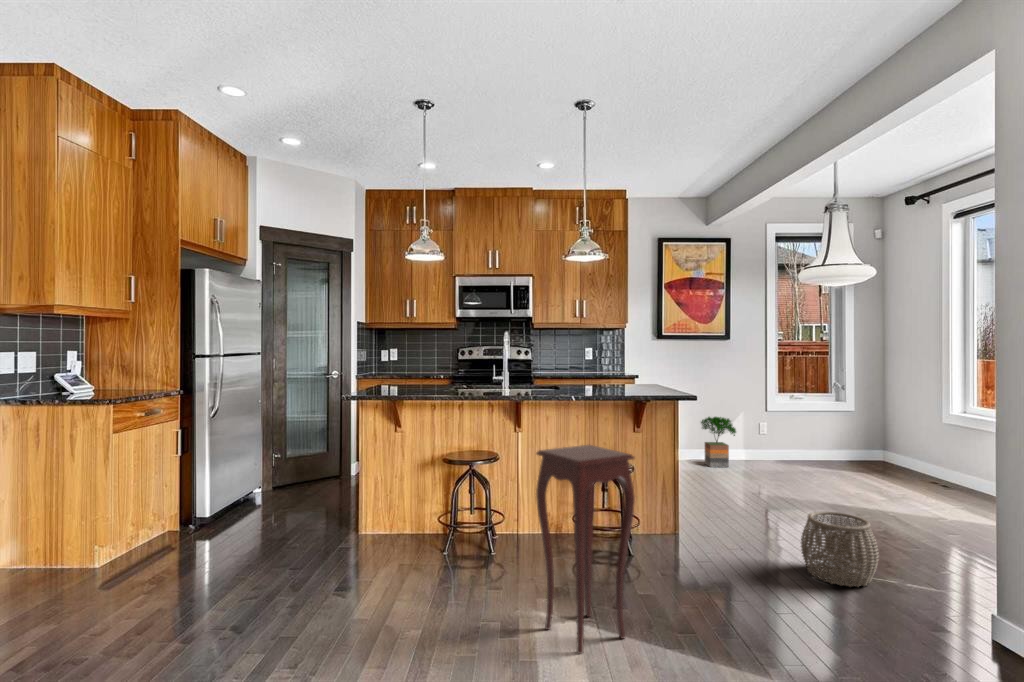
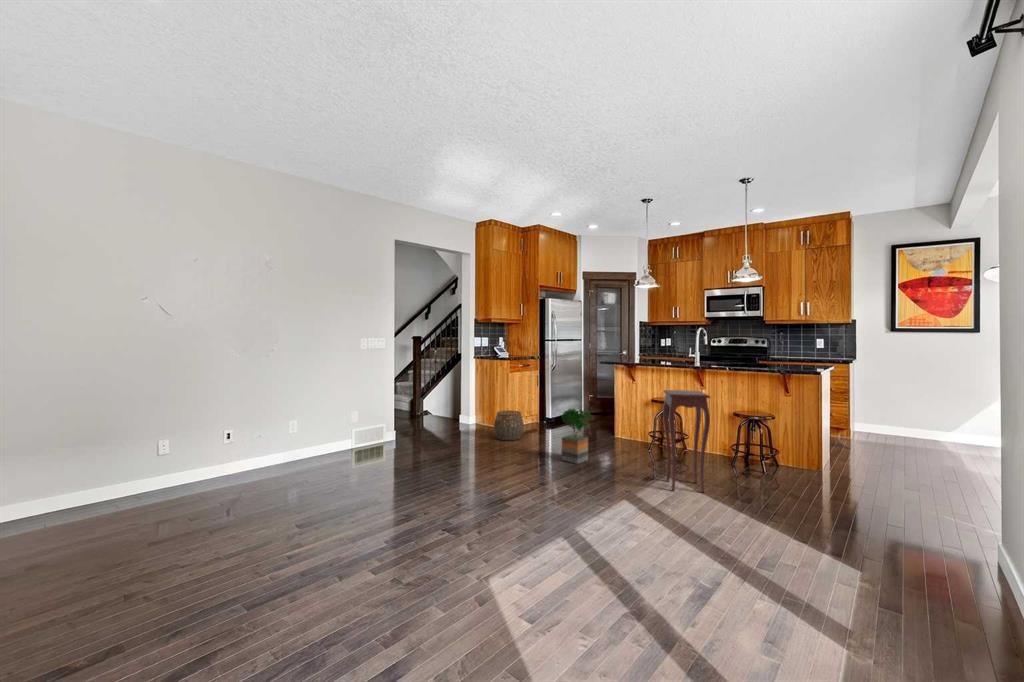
potted tree: present [701,417,736,467] -> present [562,409,593,464]
woven basket: present [801,512,878,587] -> present [494,410,524,440]

